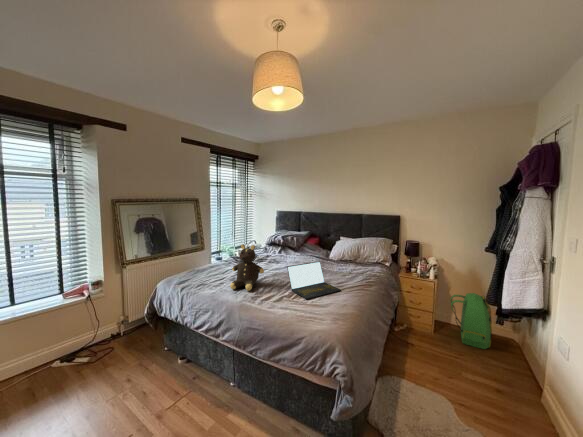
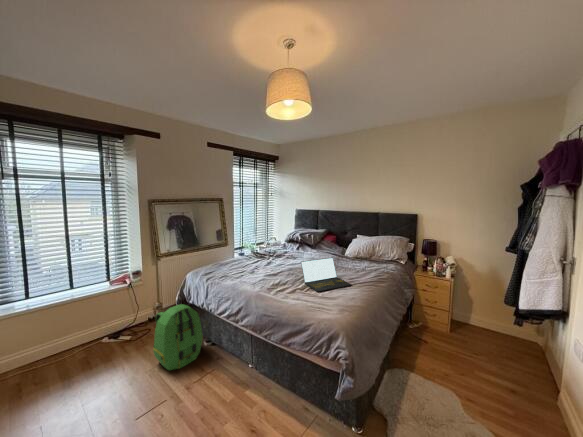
teddy bear: present [230,244,264,291] -> none [249,240,280,283]
backpack: present [451,293,492,349] -> present [153,304,203,370]

